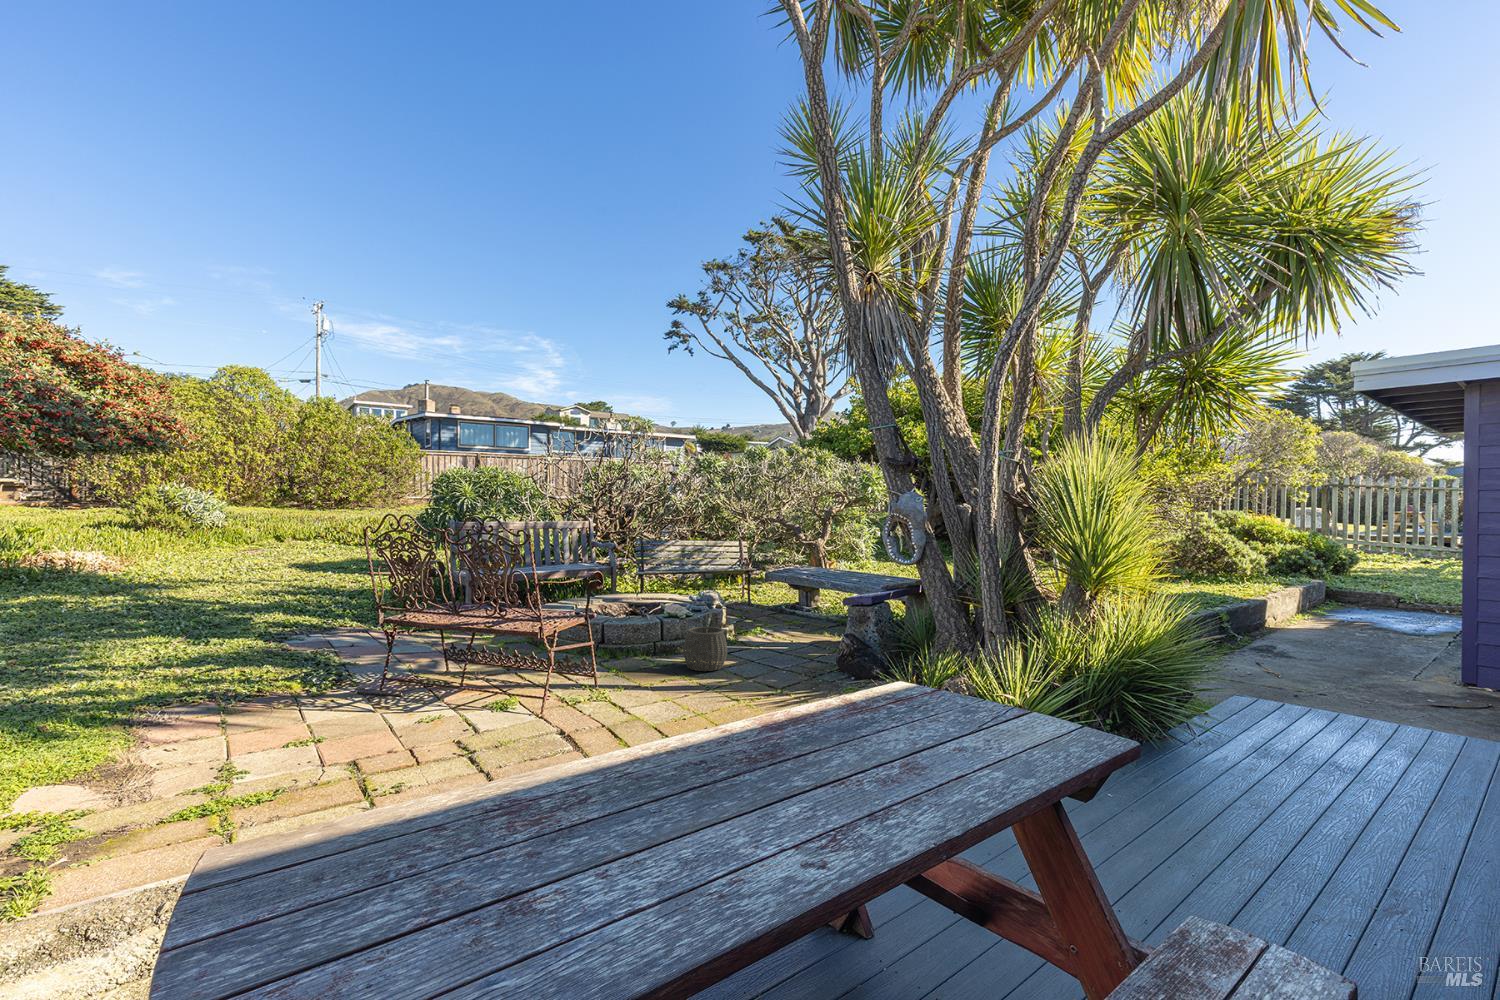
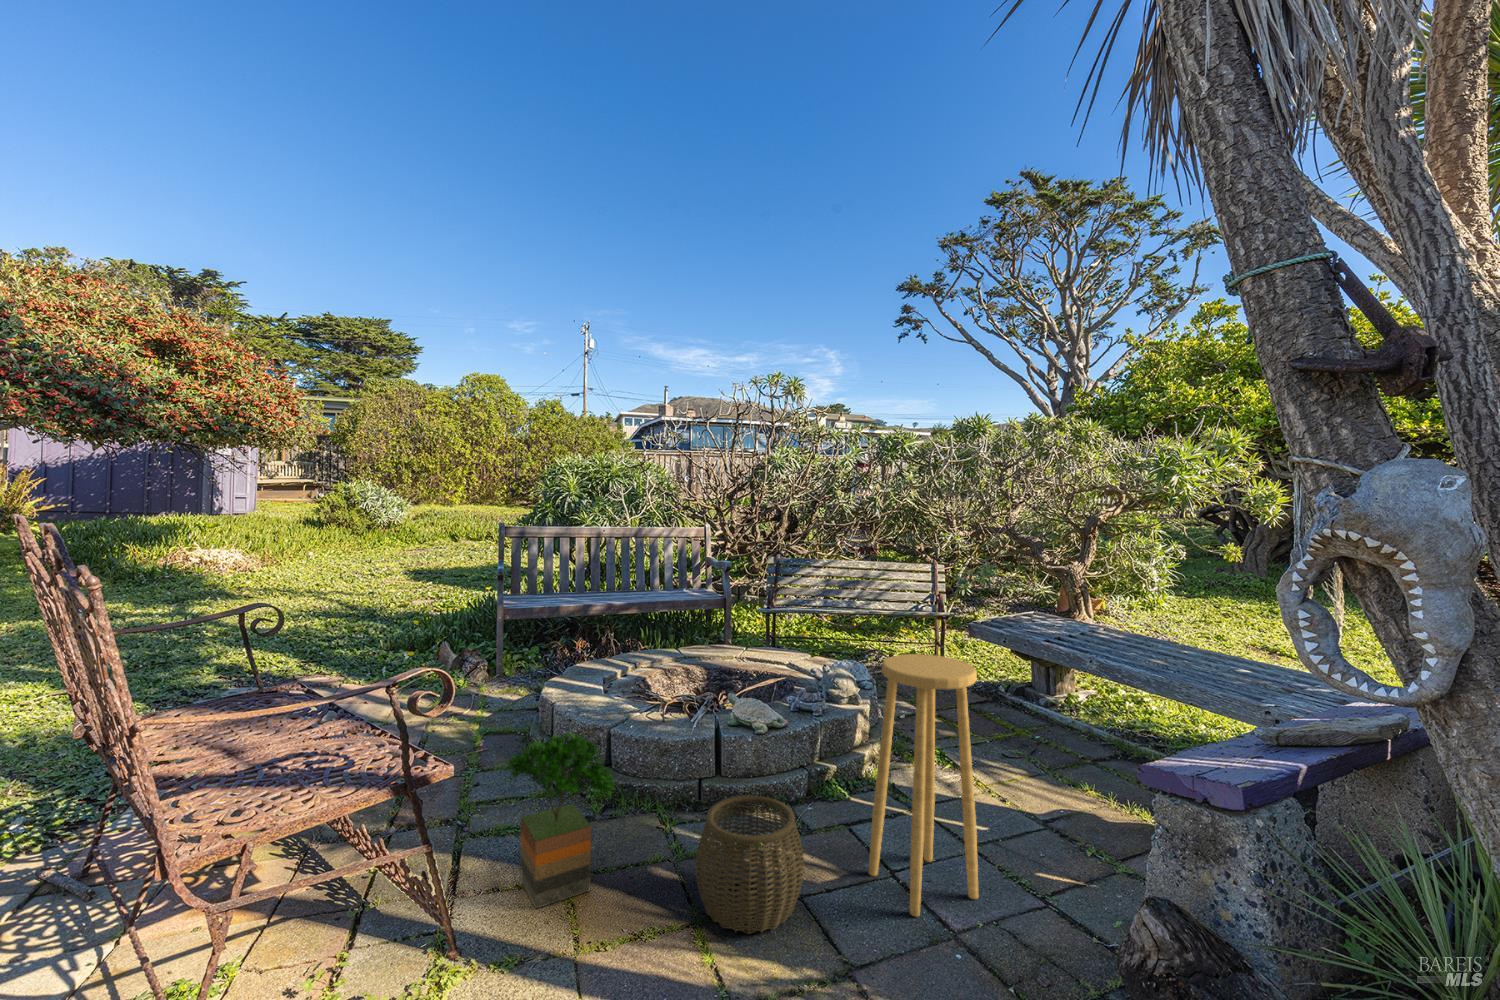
stool: none [746,567,790,664] -> present [868,654,978,916]
potted tree: none [598,606,649,675] -> present [506,733,615,909]

